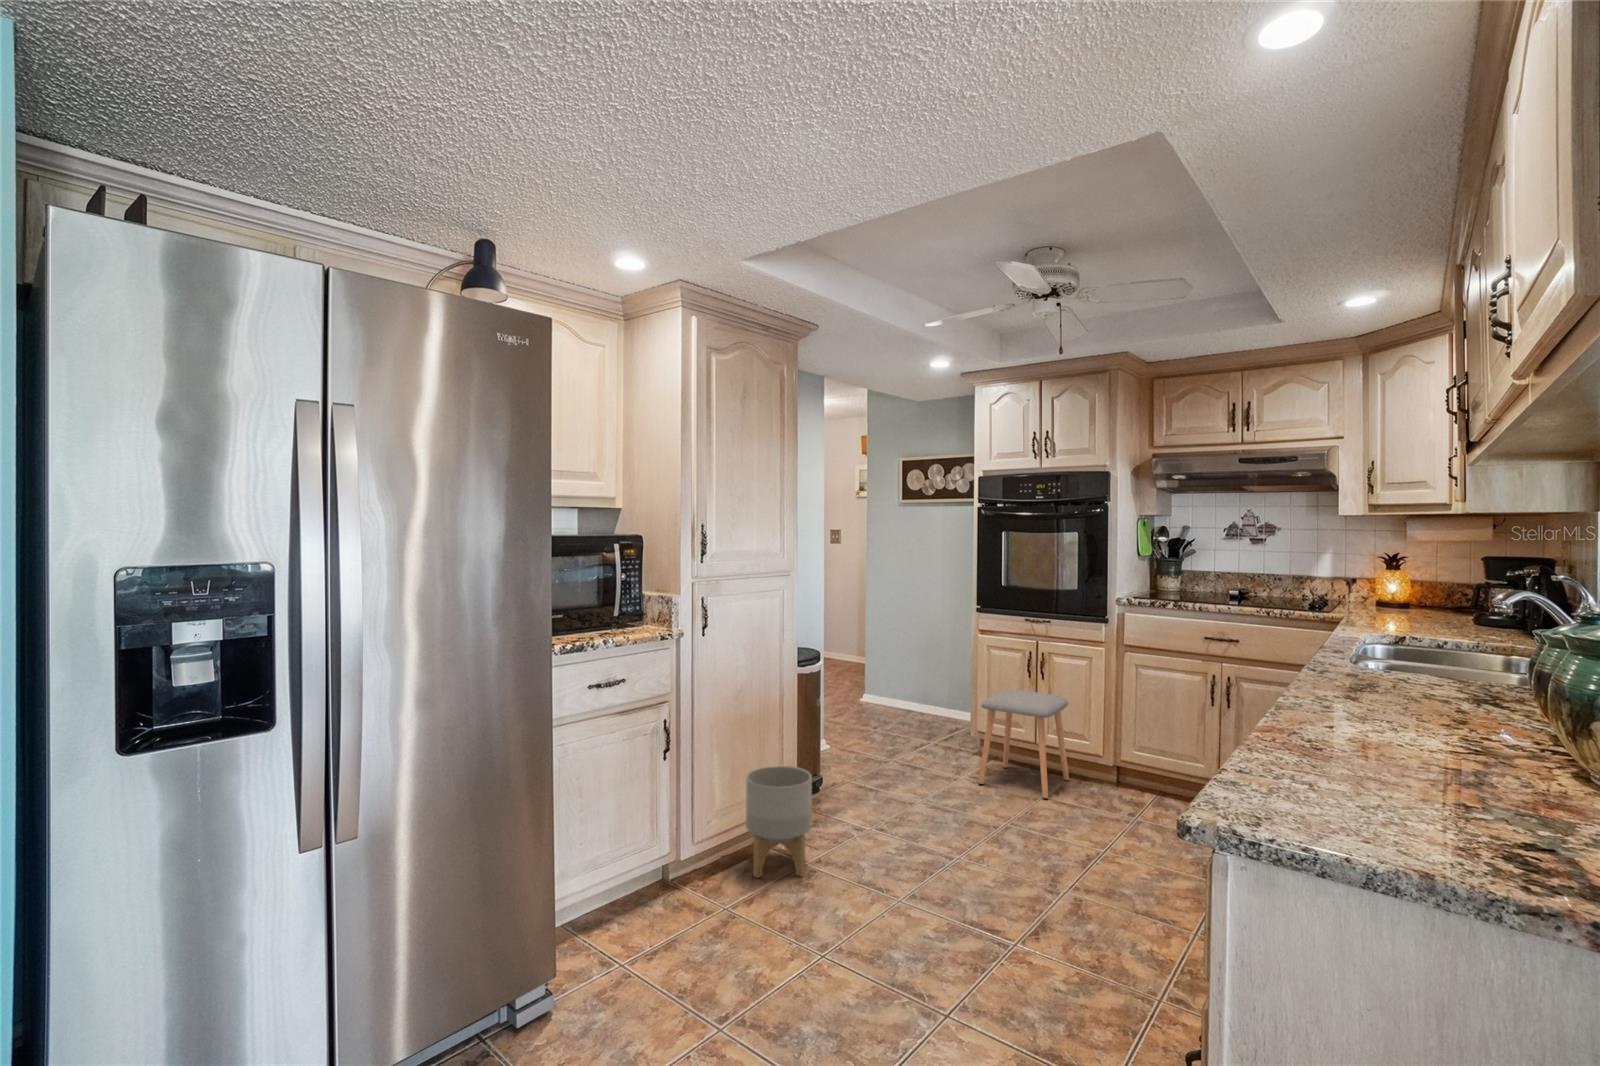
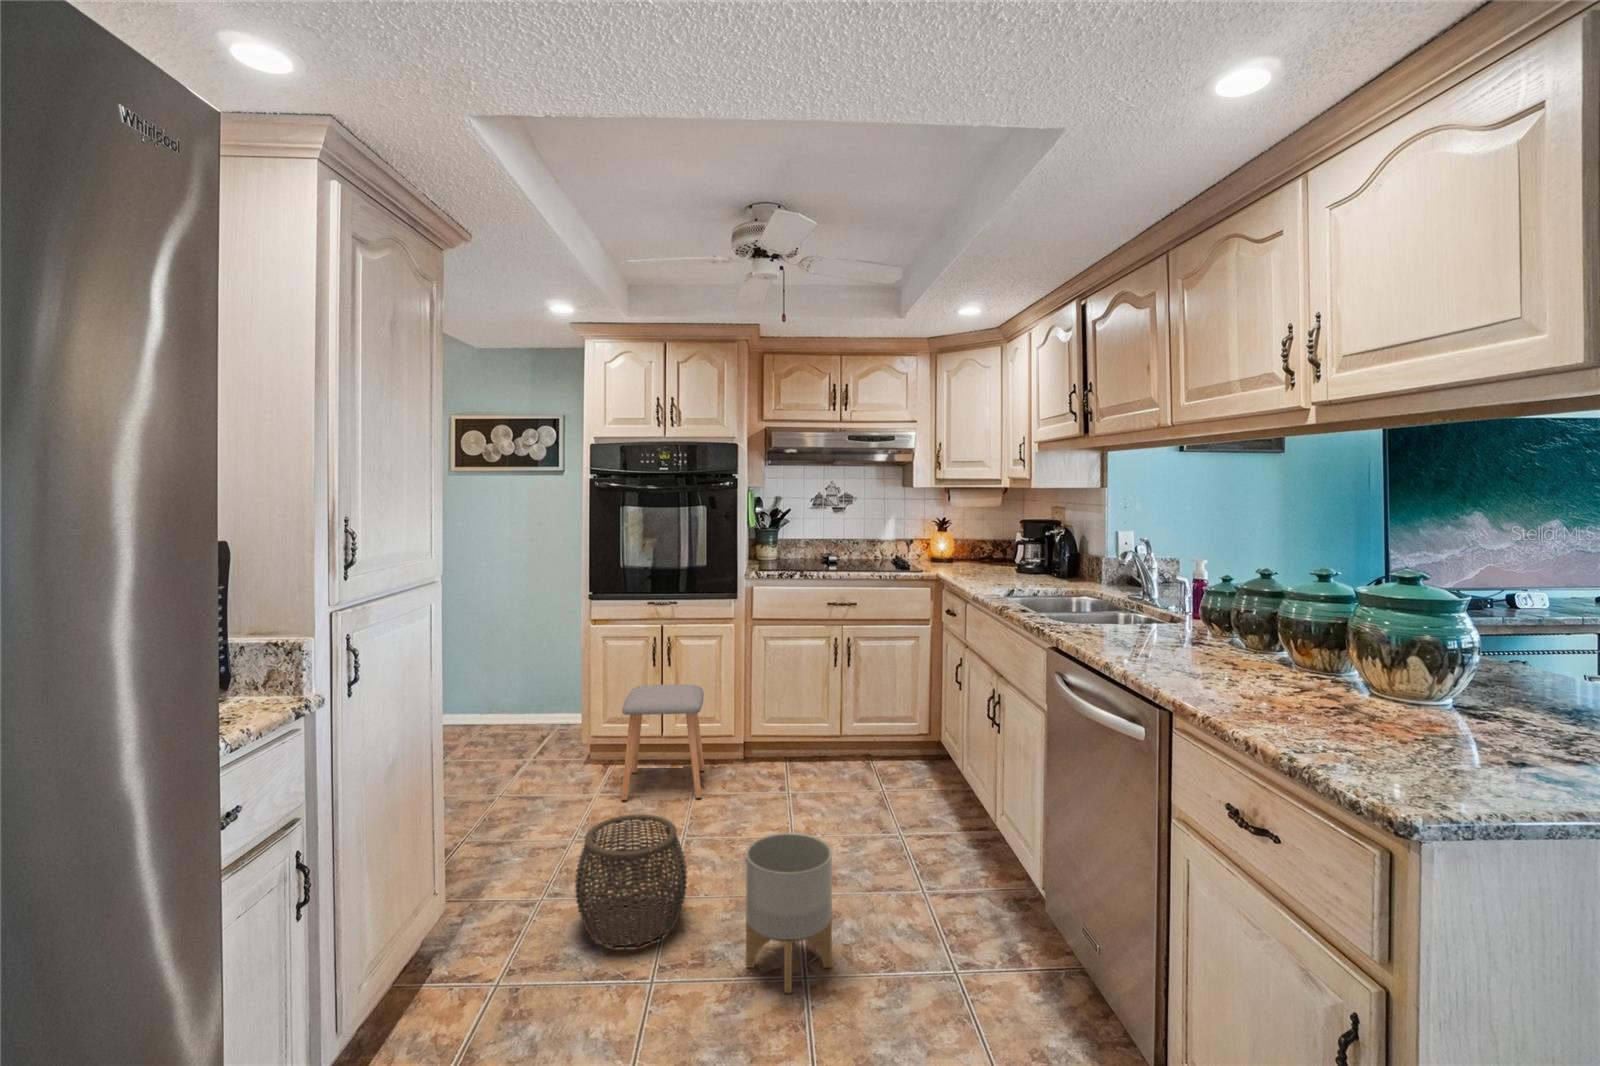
planter: present [746,765,812,878] -> present [746,833,832,993]
woven basket: none [874,774,967,880] -> present [575,814,687,947]

